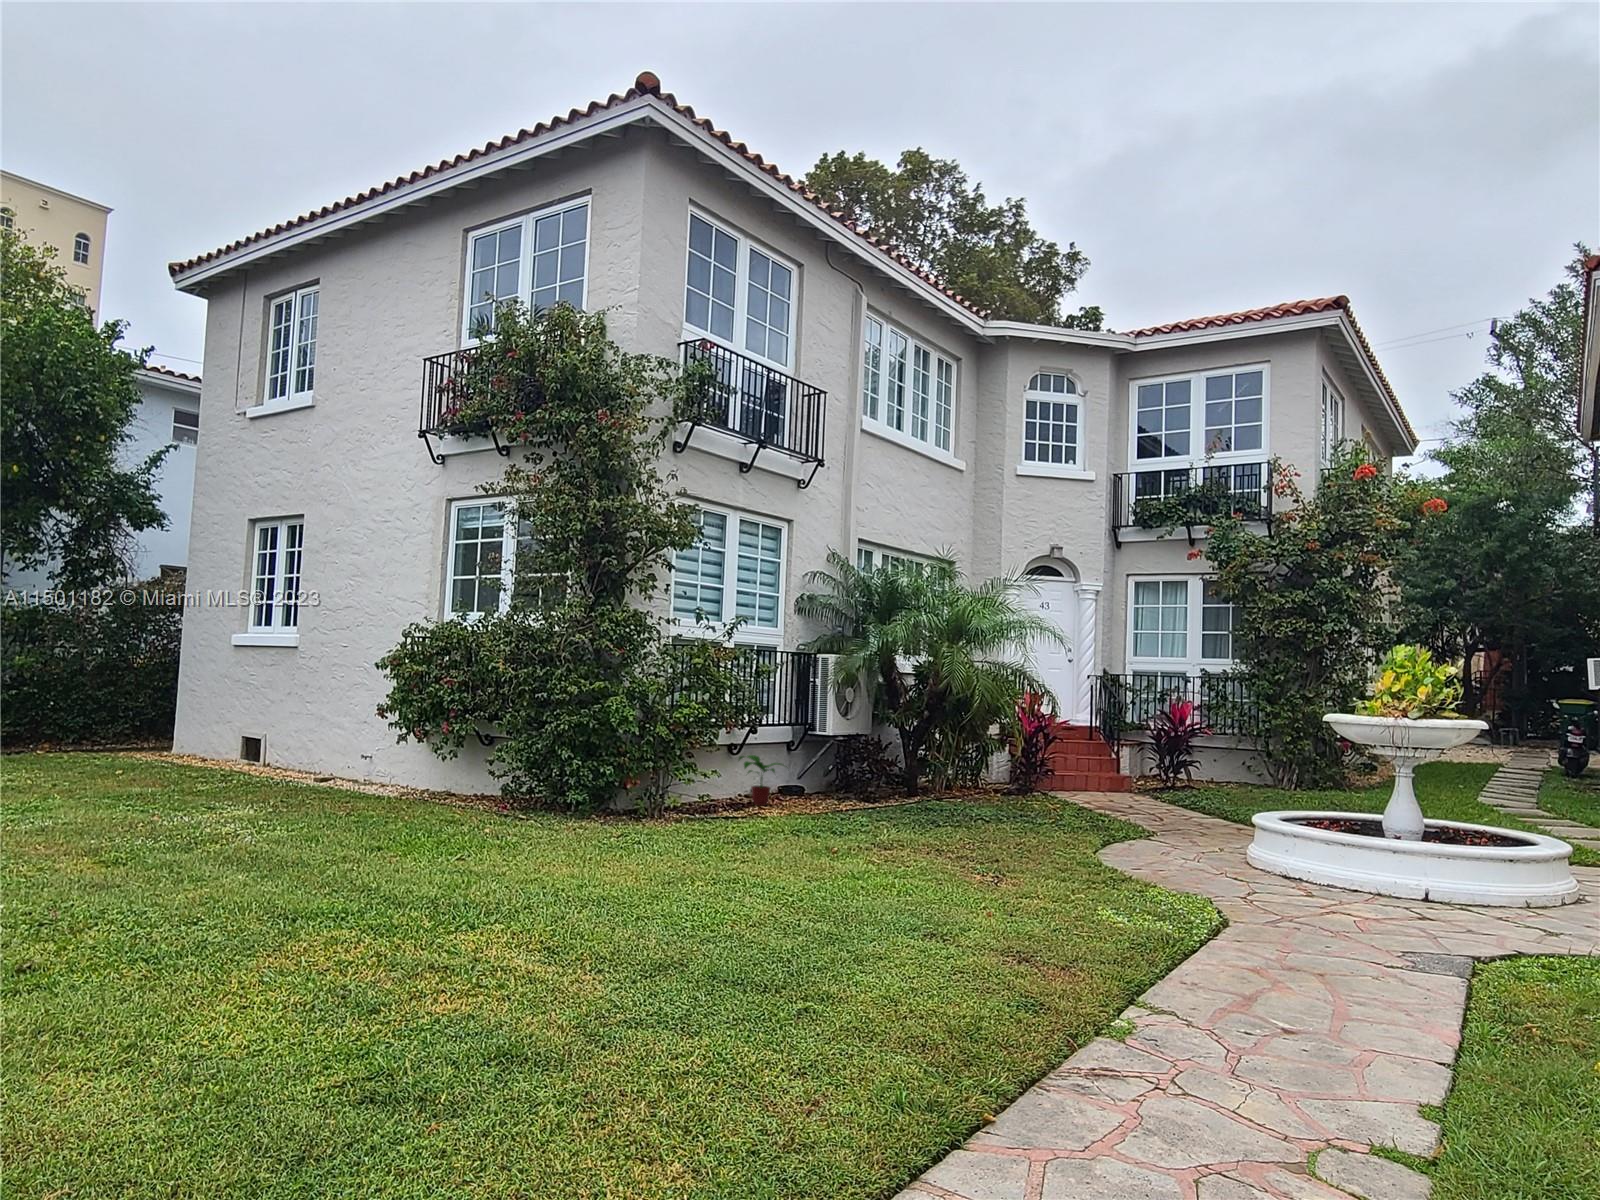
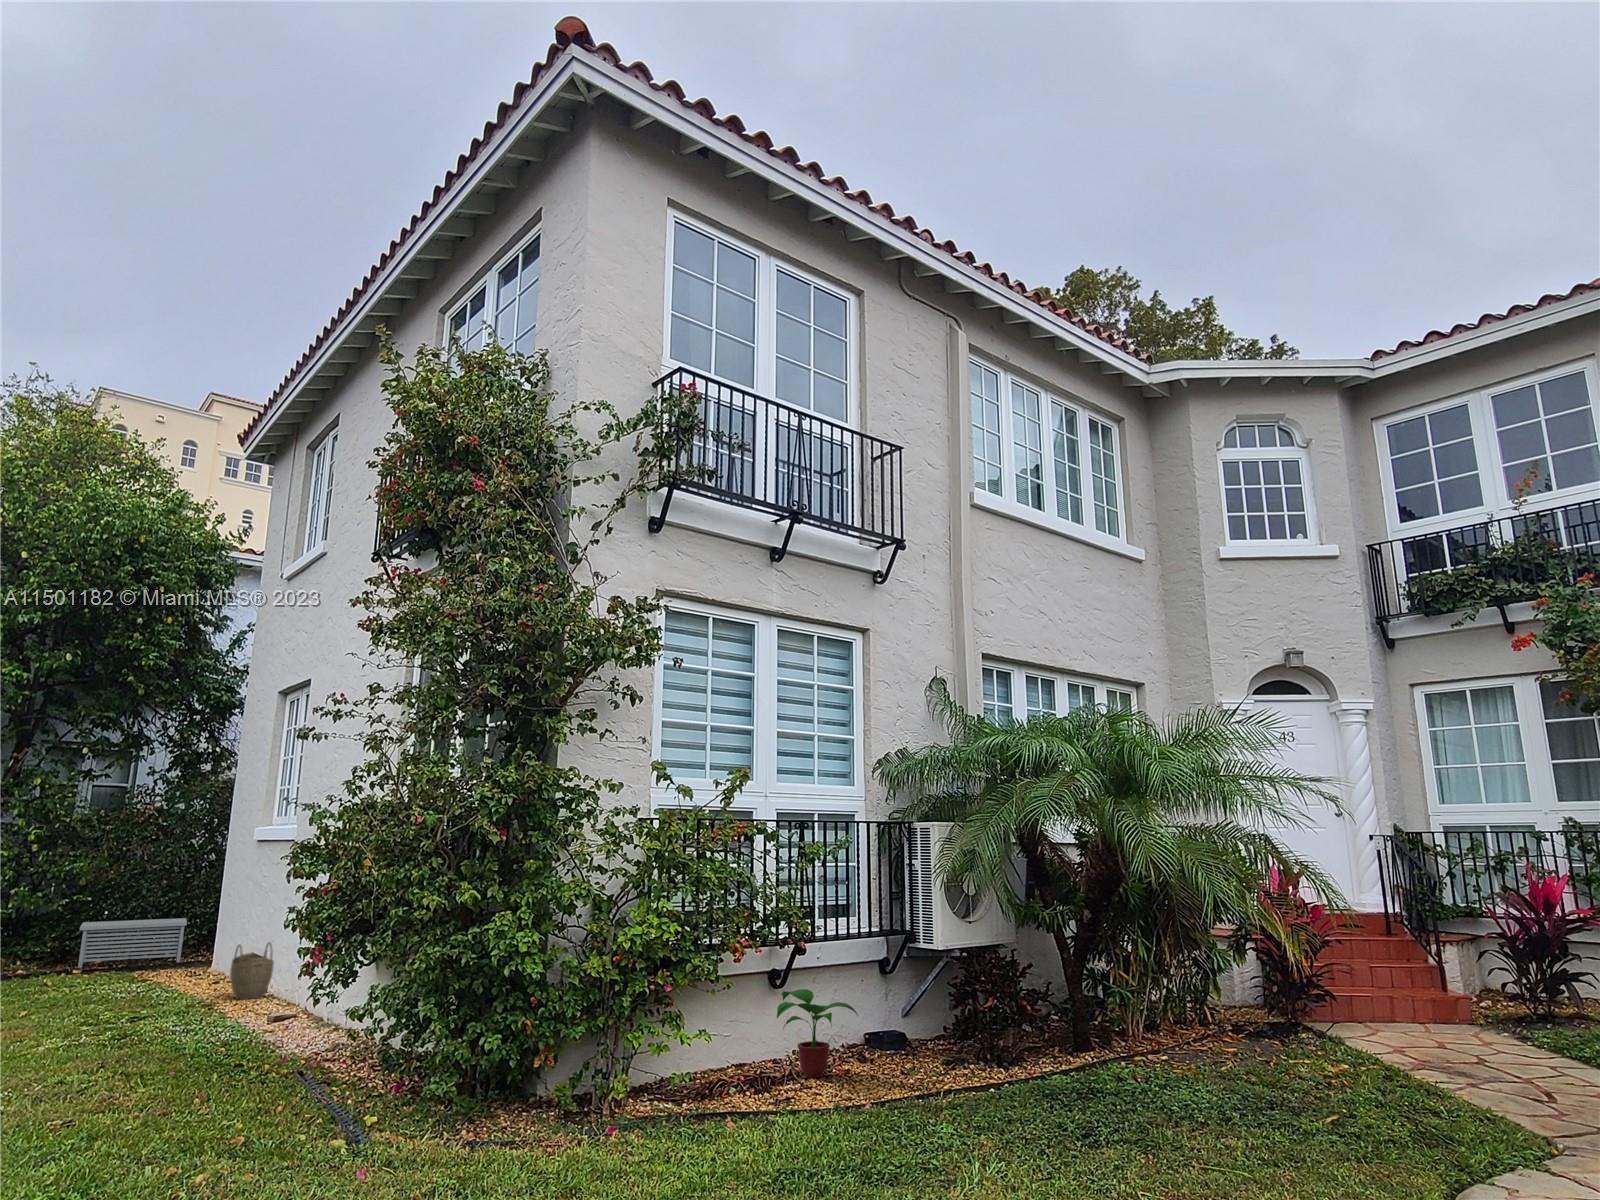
storage bench: none [58,704,158,742] -> present [78,918,187,968]
woven basket: none [263,722,299,764] -> present [230,942,274,1000]

